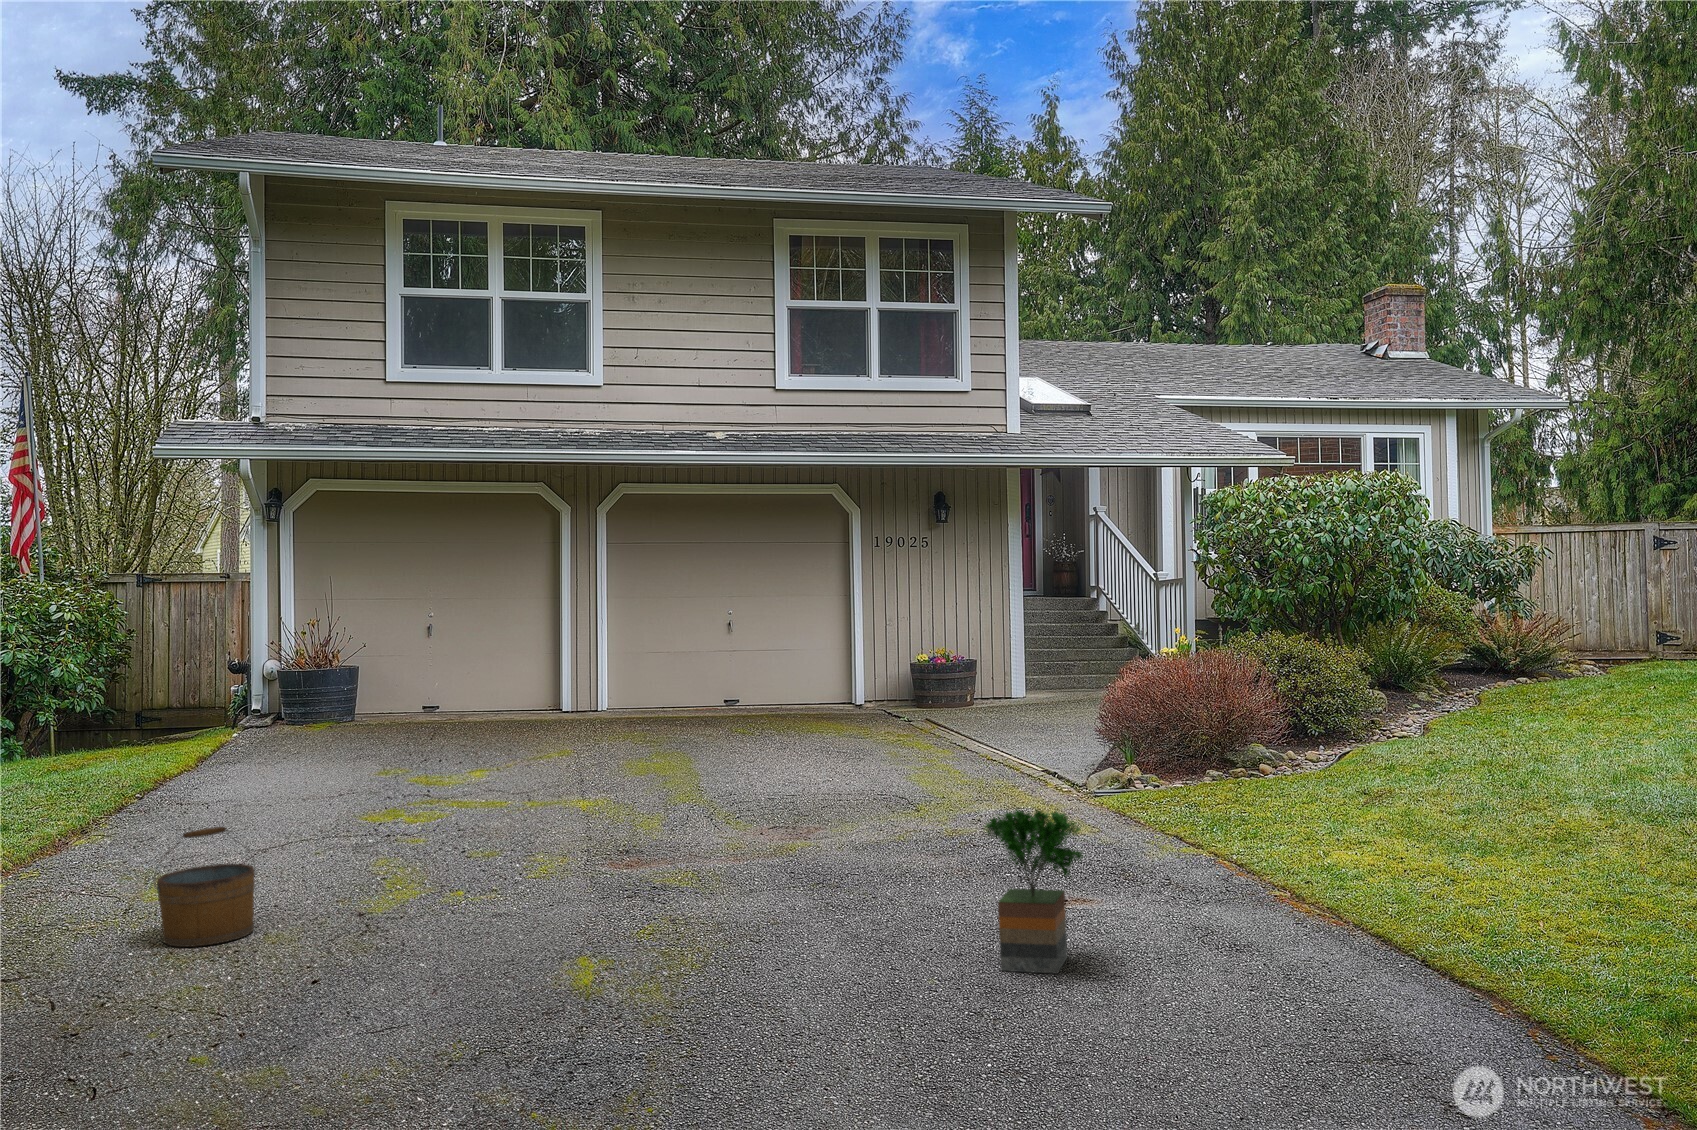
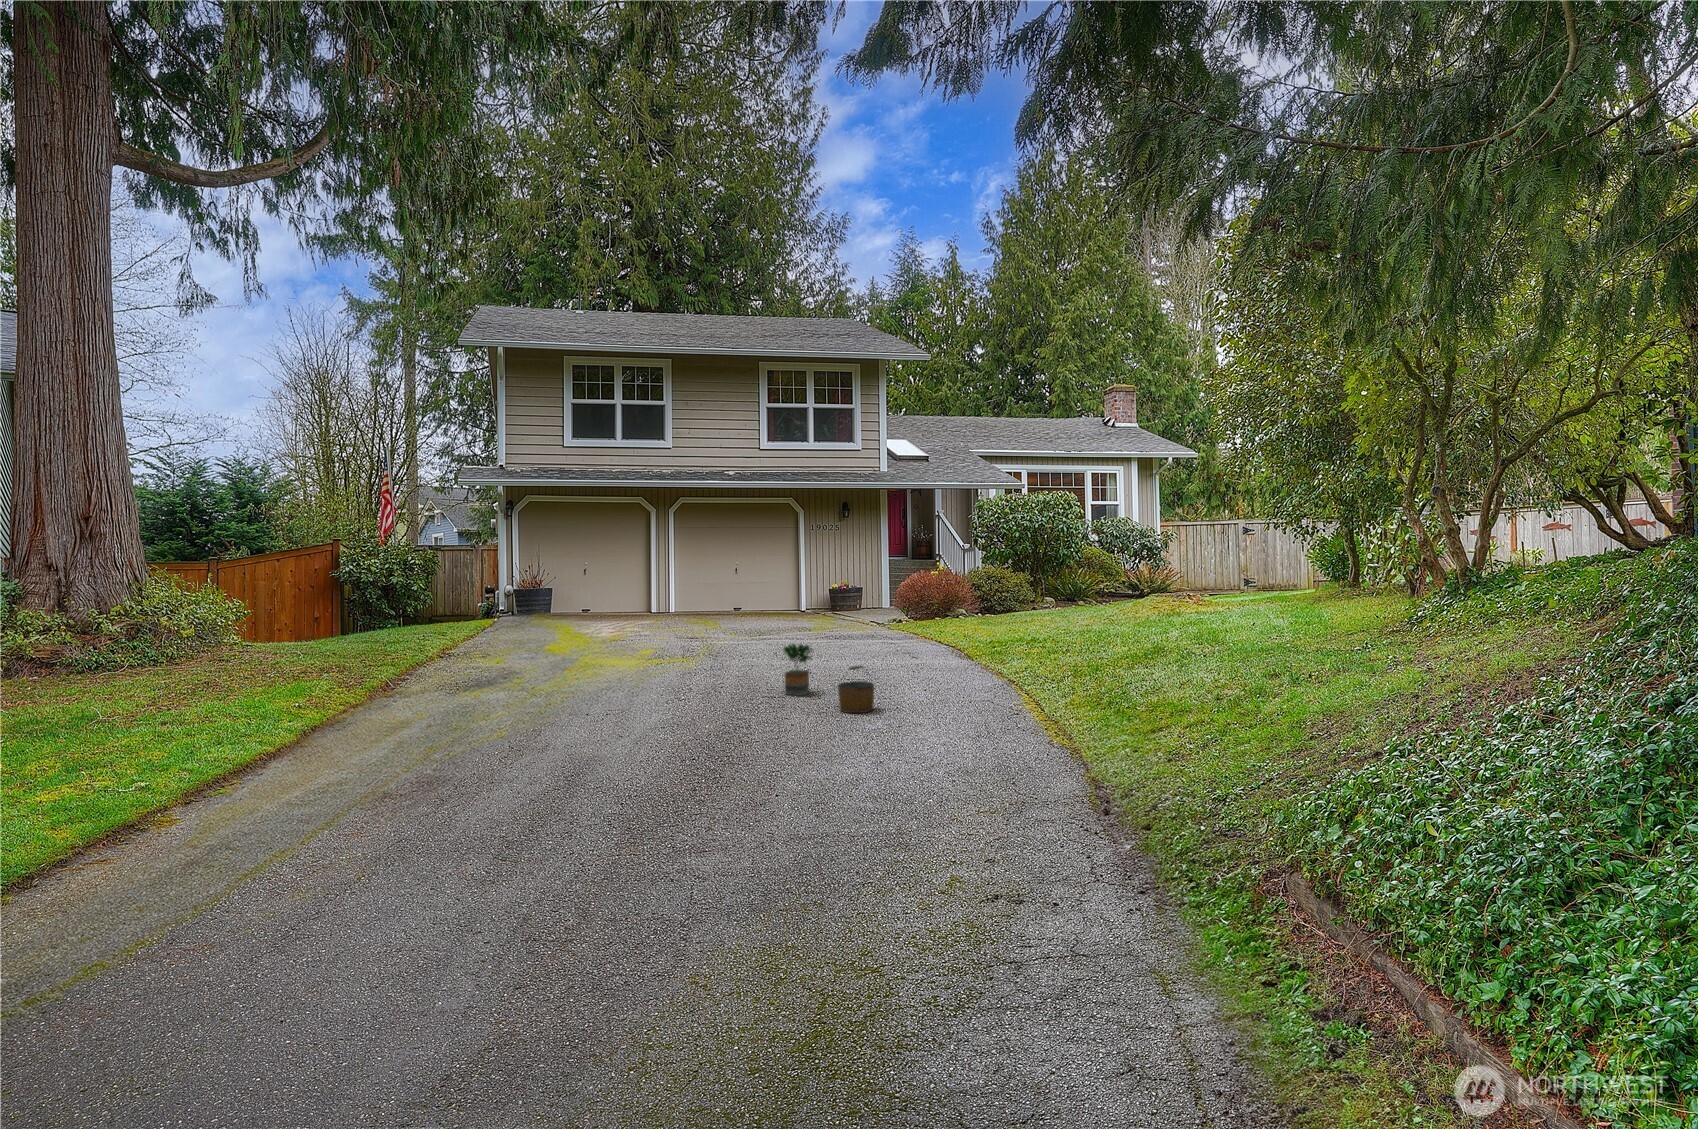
bucket: present [155,827,255,947] -> present [838,666,874,713]

